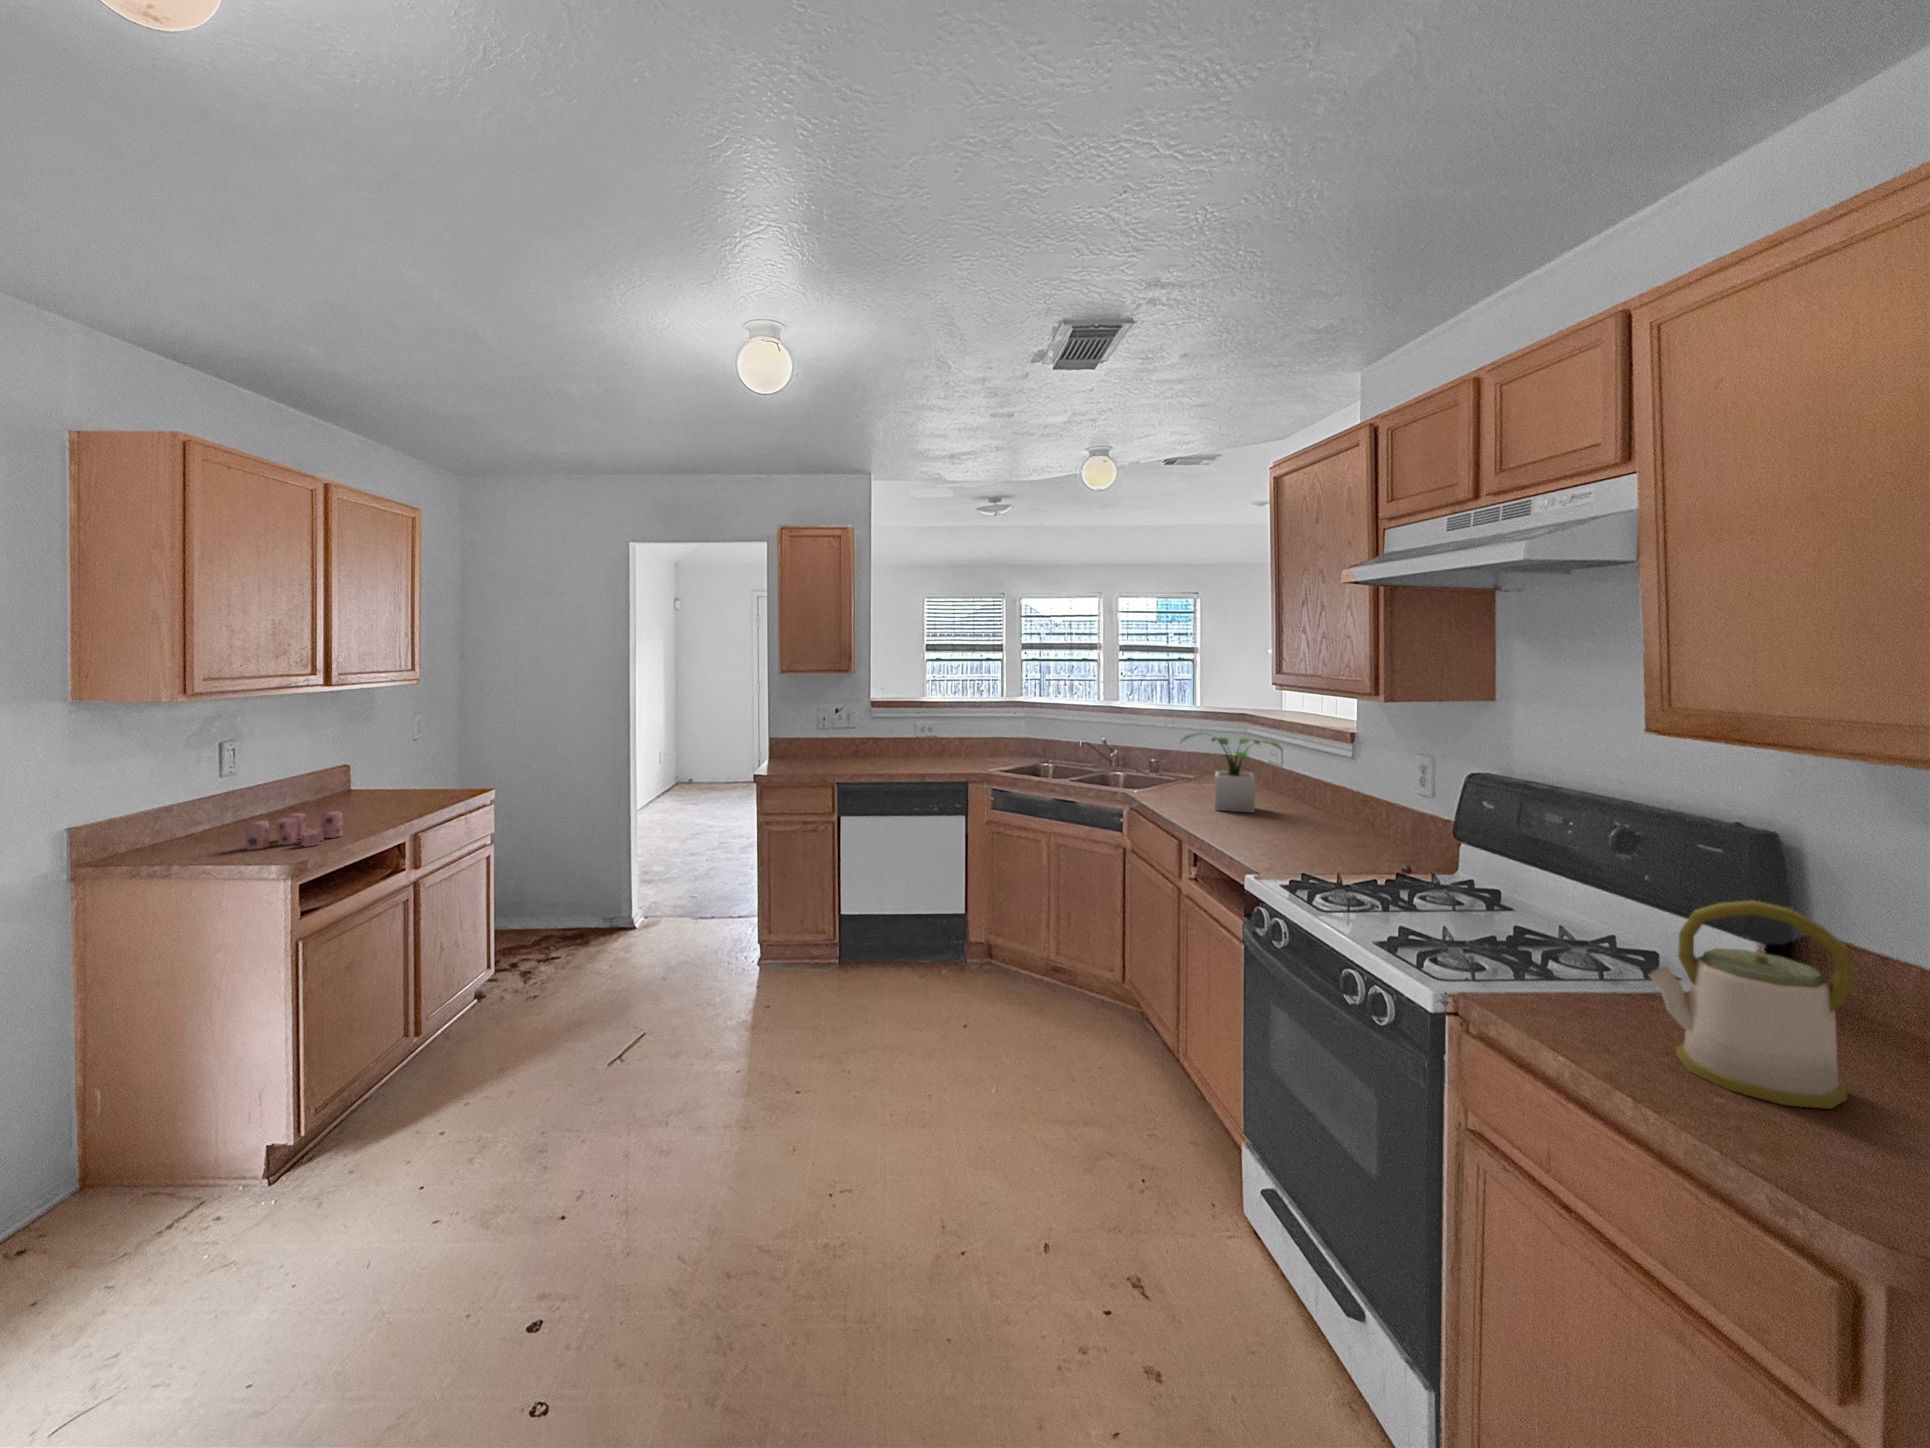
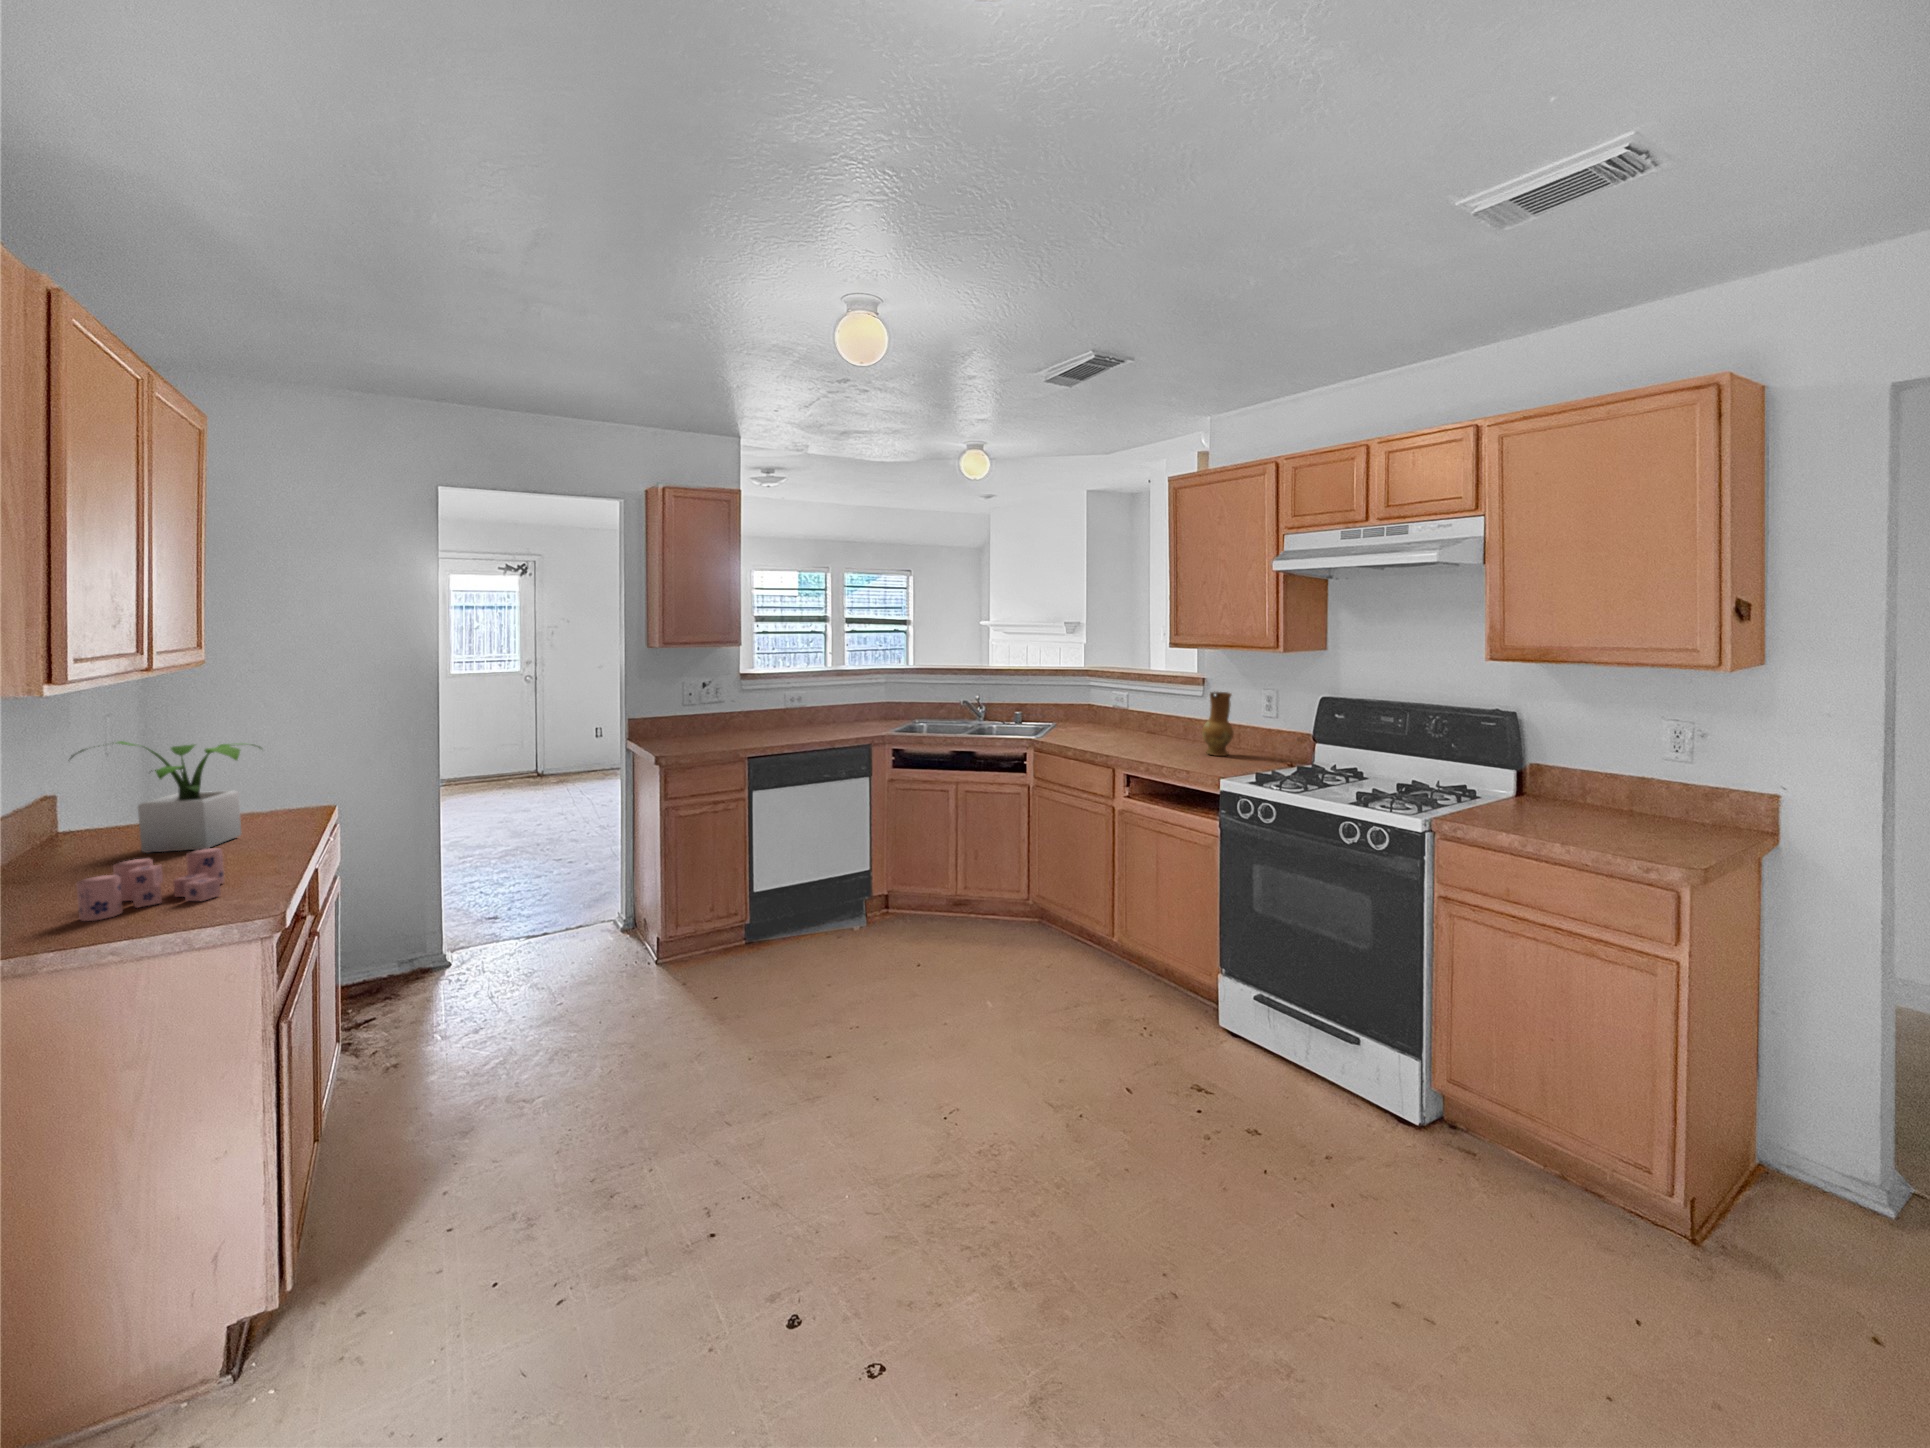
potted plant: present [1182,733,1282,813] -> present [70,741,261,853]
ceramic jug: none [1312,751,1364,843] -> present [1202,692,1234,756]
kettle: present [1648,900,1854,1109] -> none [1525,740,1608,834]

